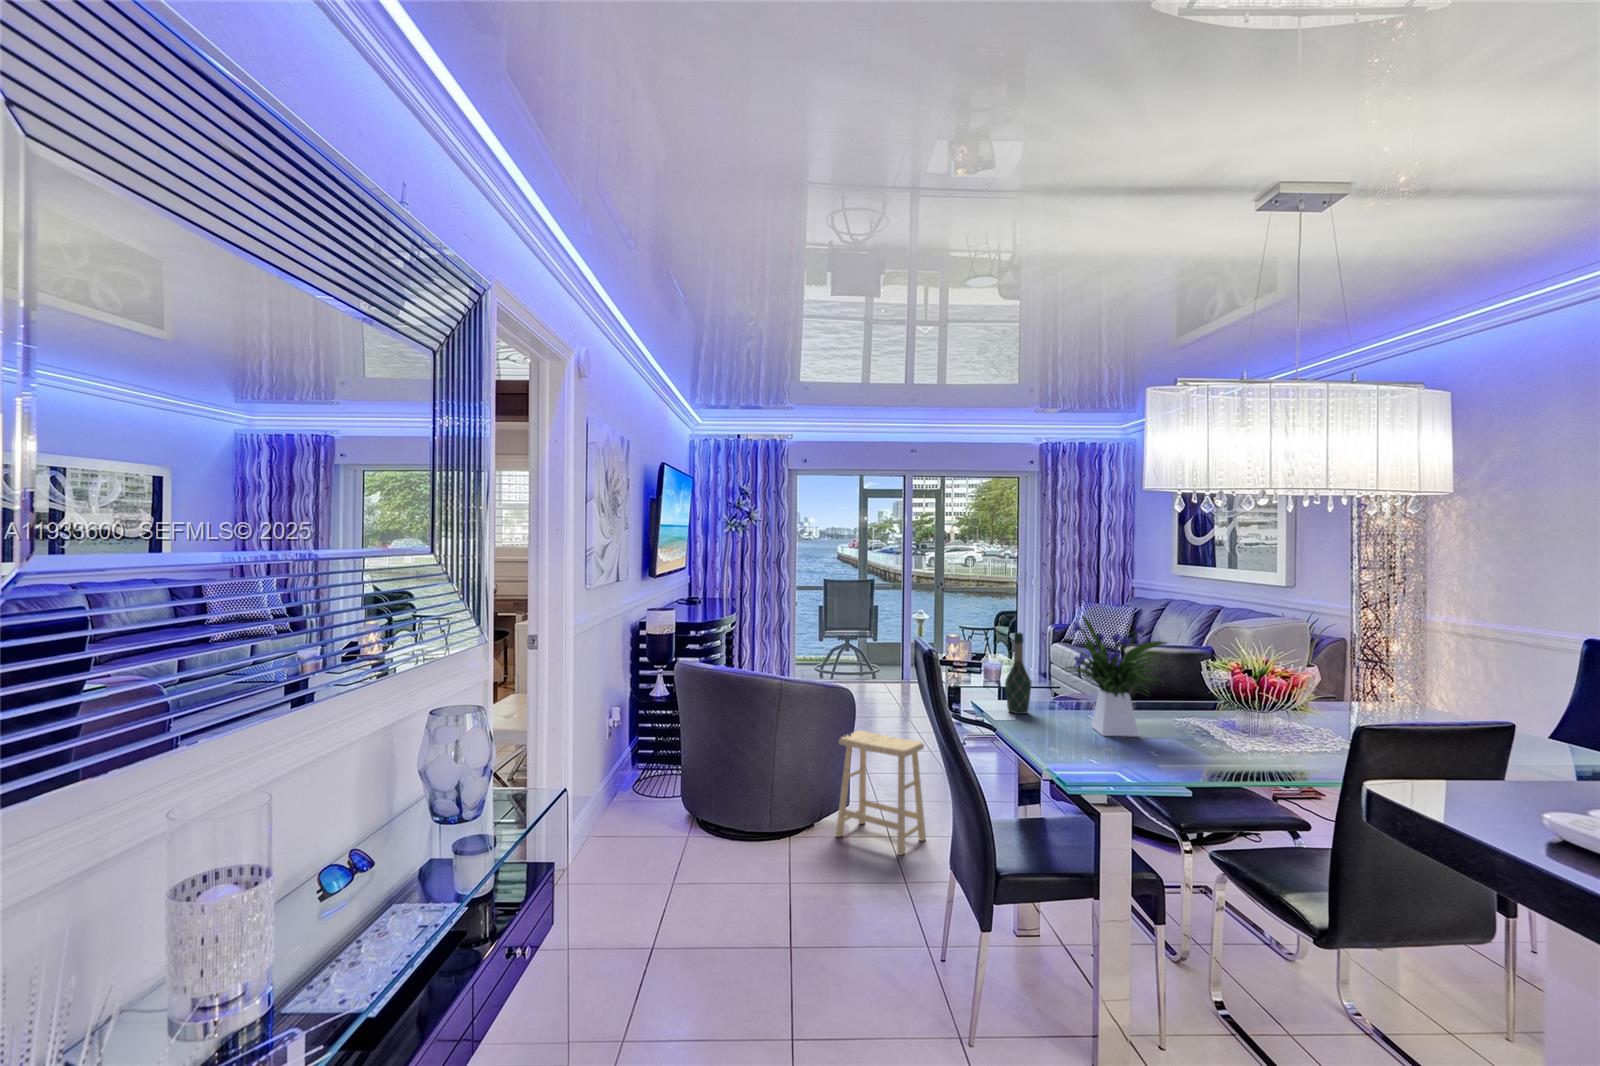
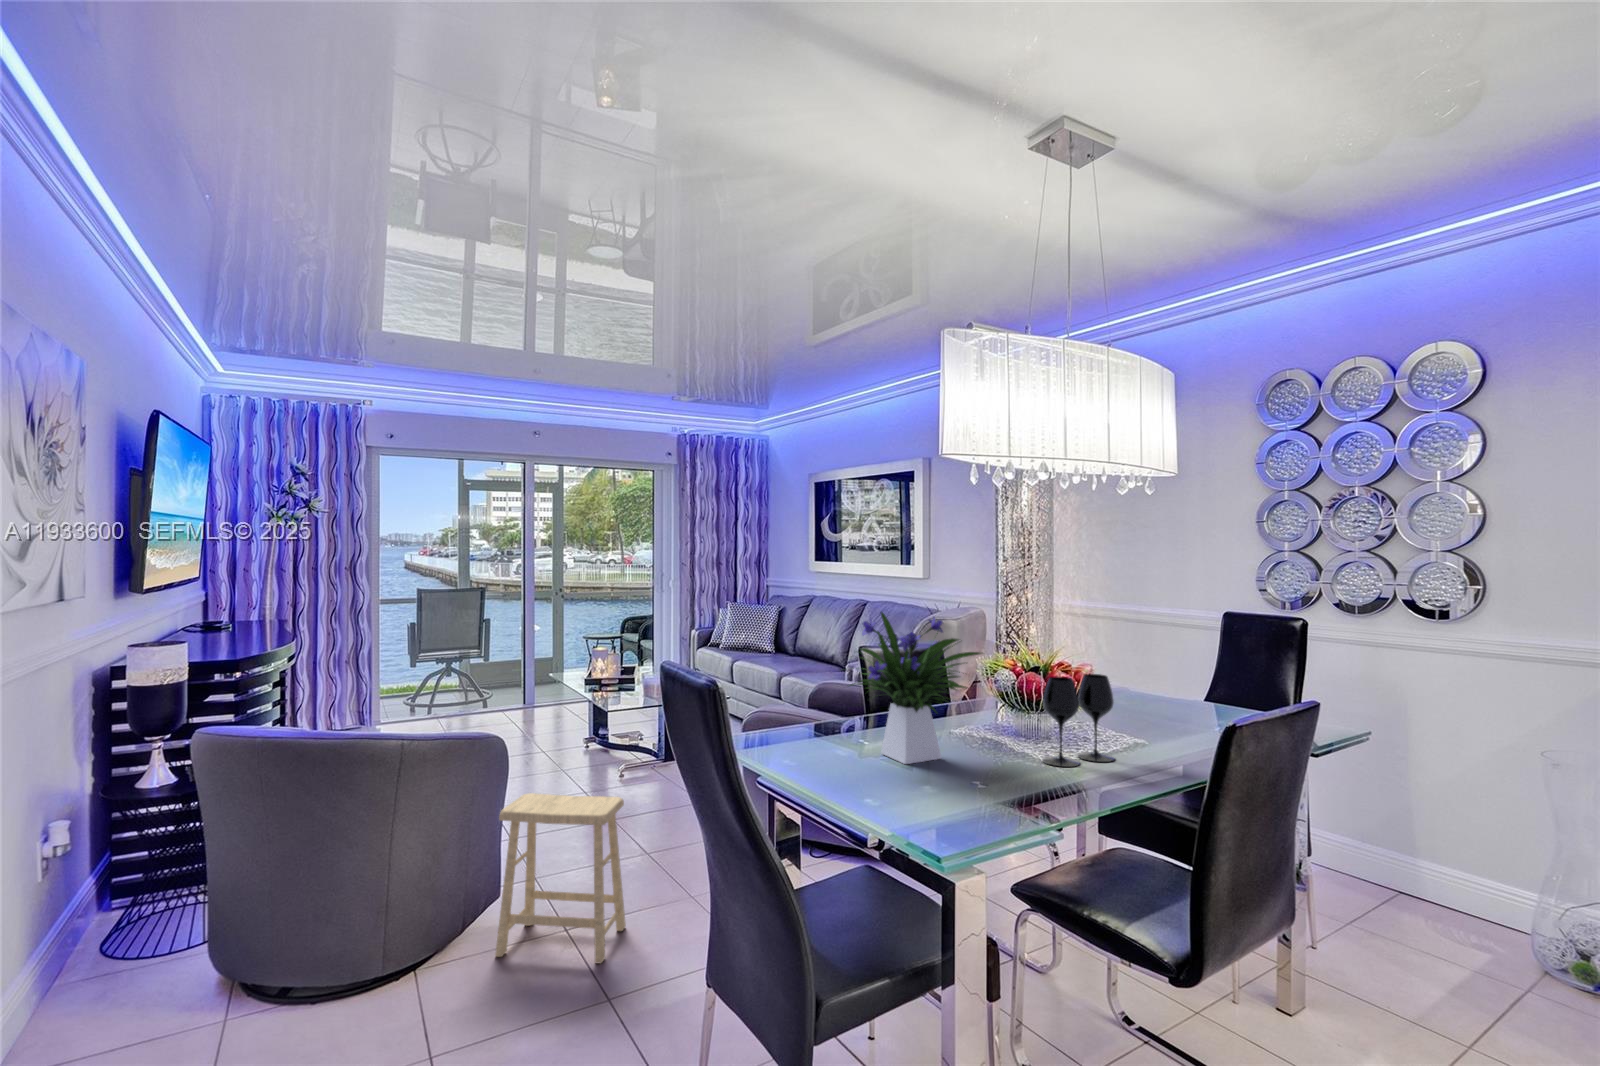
wine bottle: present [1005,633,1031,714] -> none [763,640,796,747]
wine glass: none [1228,680,1306,759] -> present [1042,674,1114,767]

